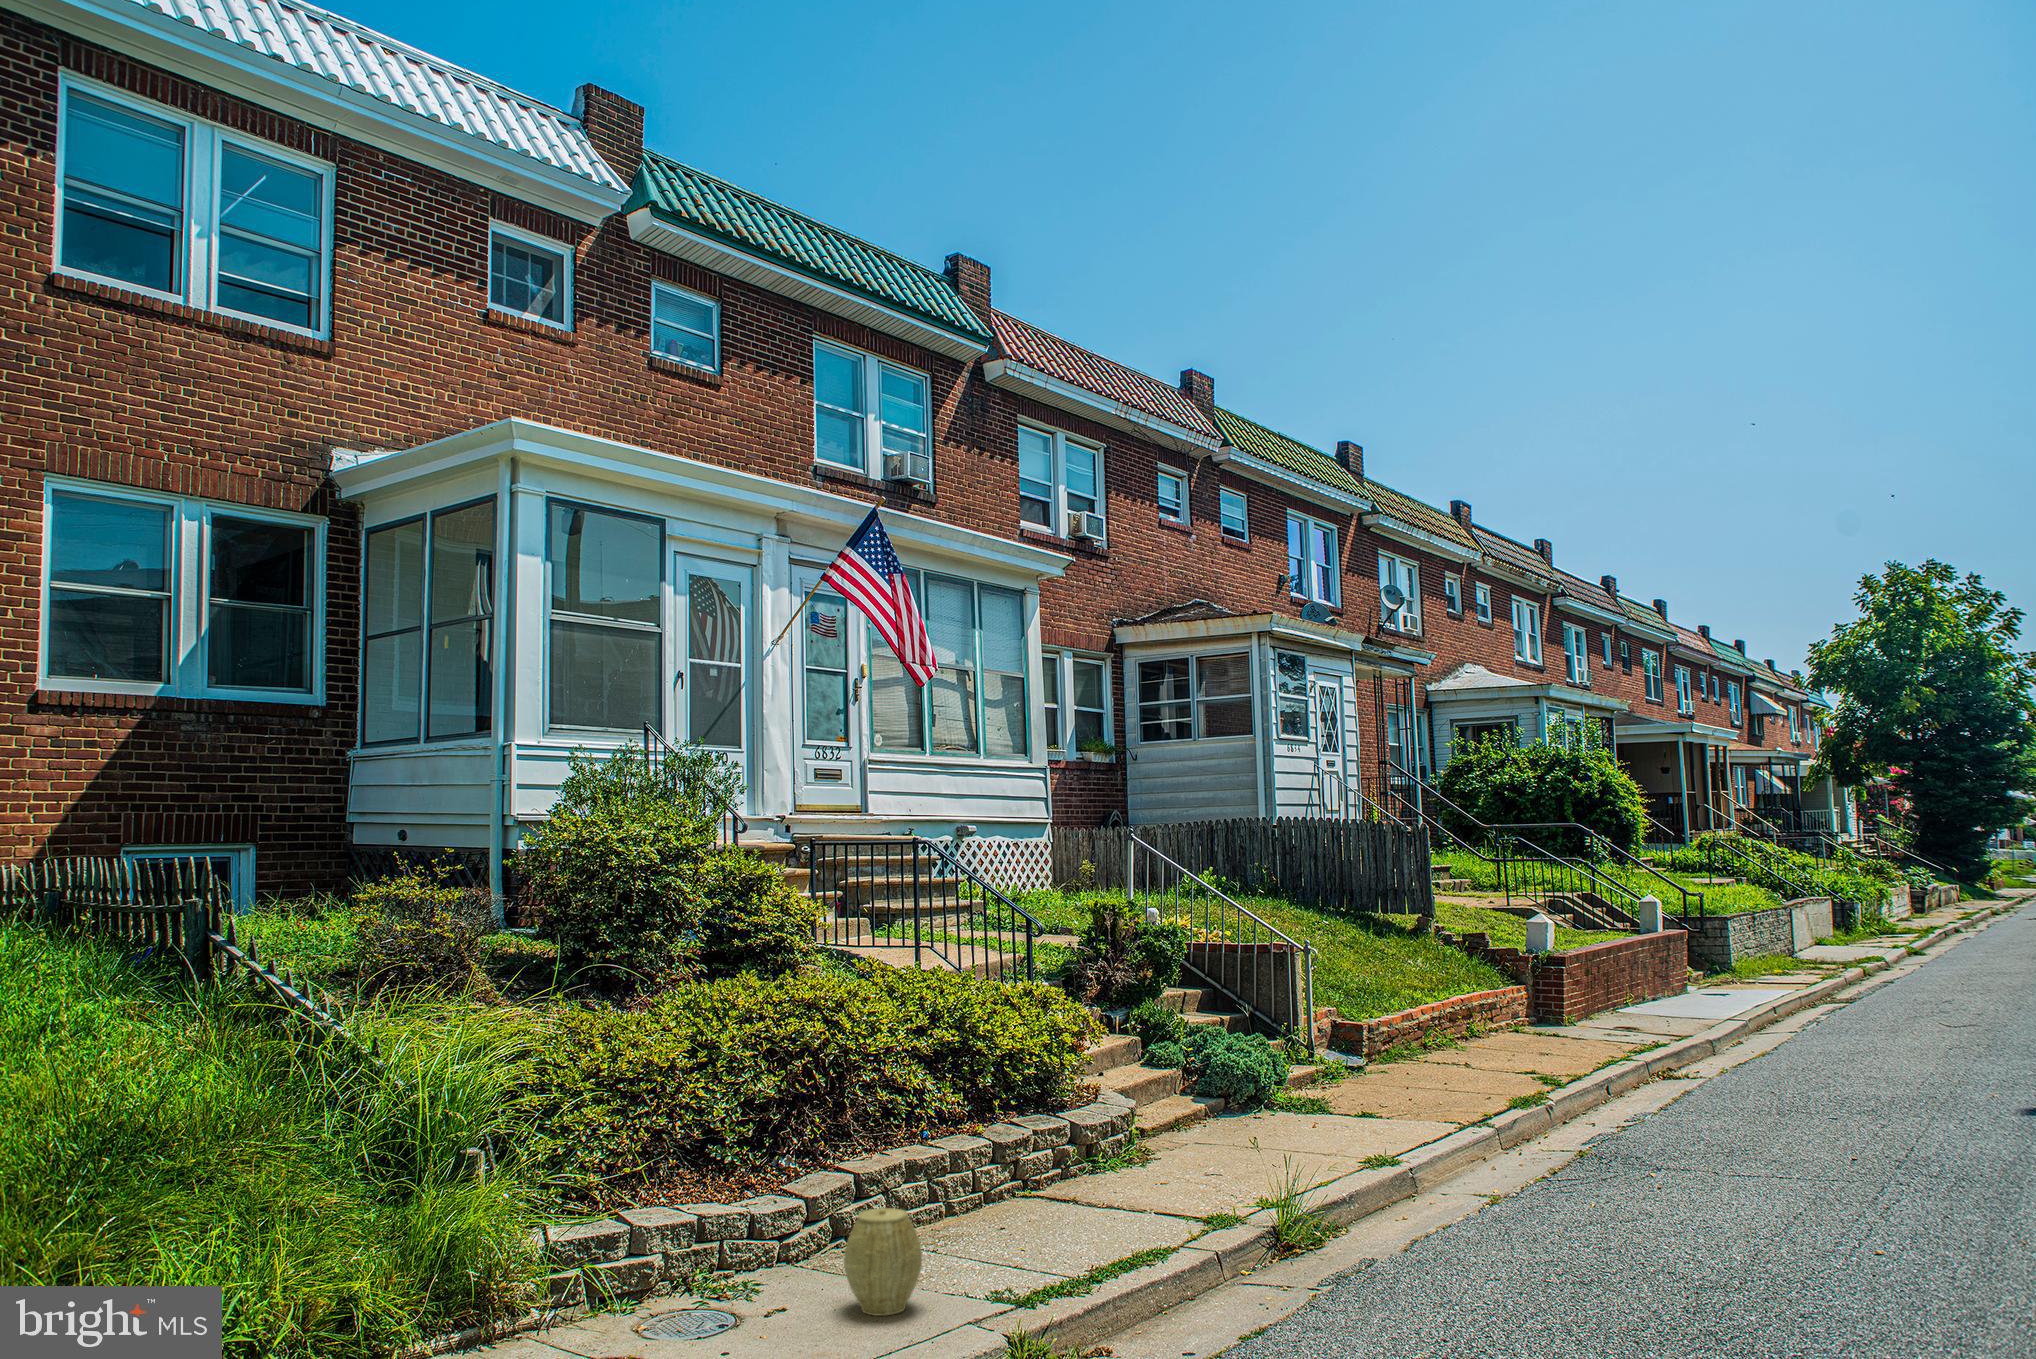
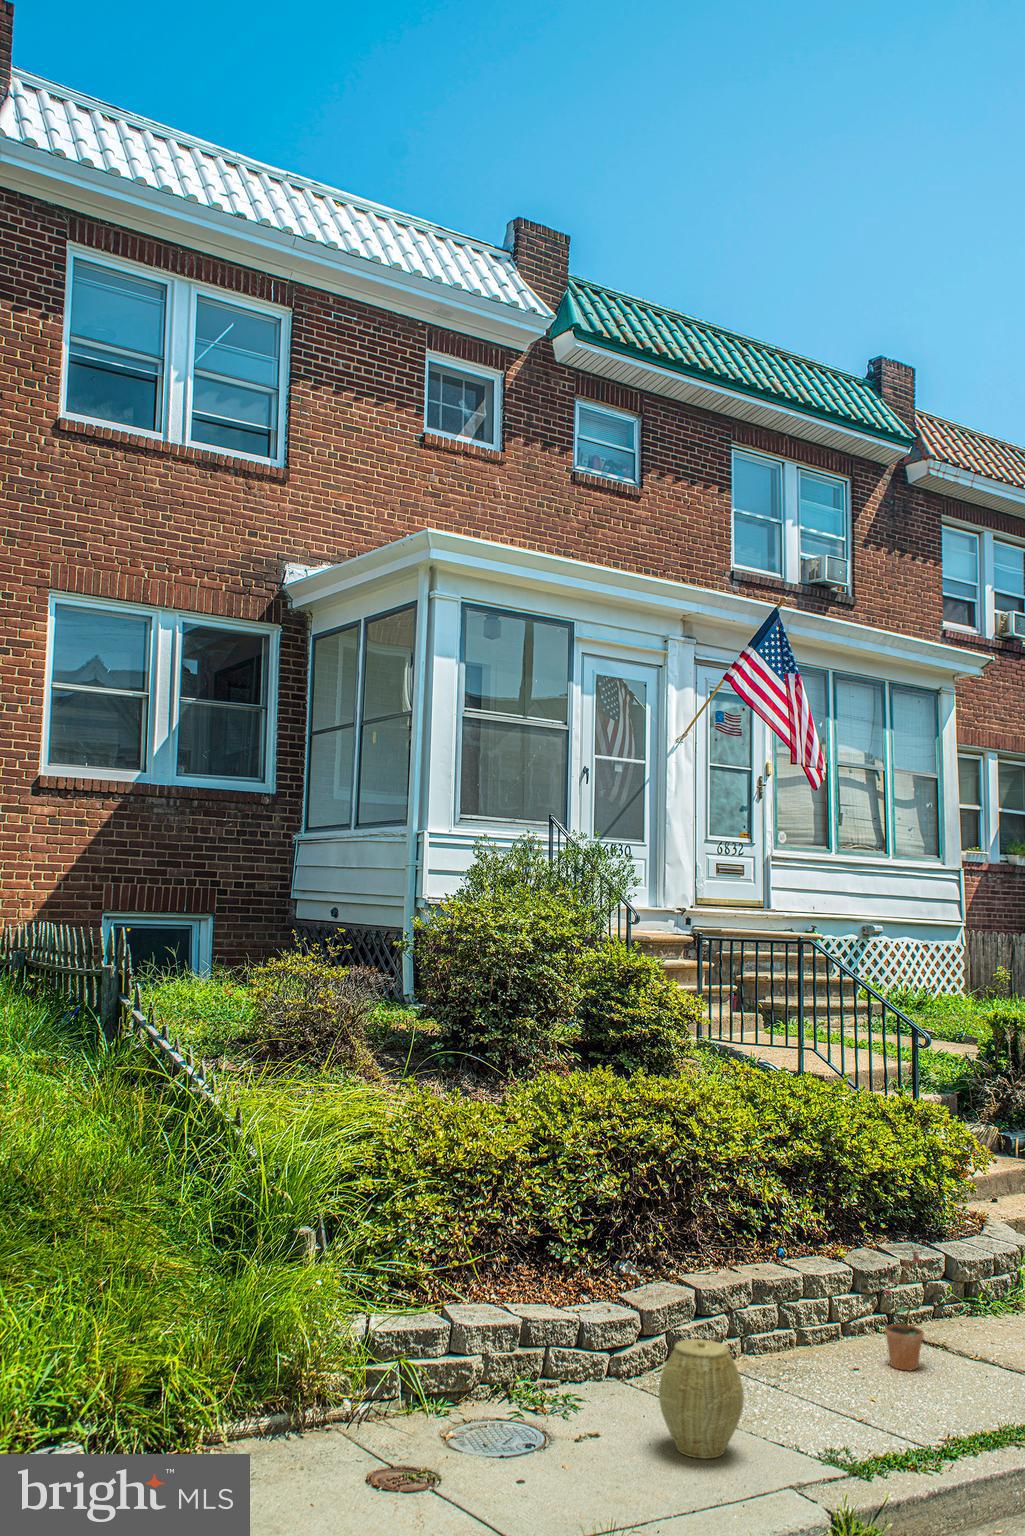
potted plant: none [1024,1112,1061,1220] -> present [885,1251,924,1370]

